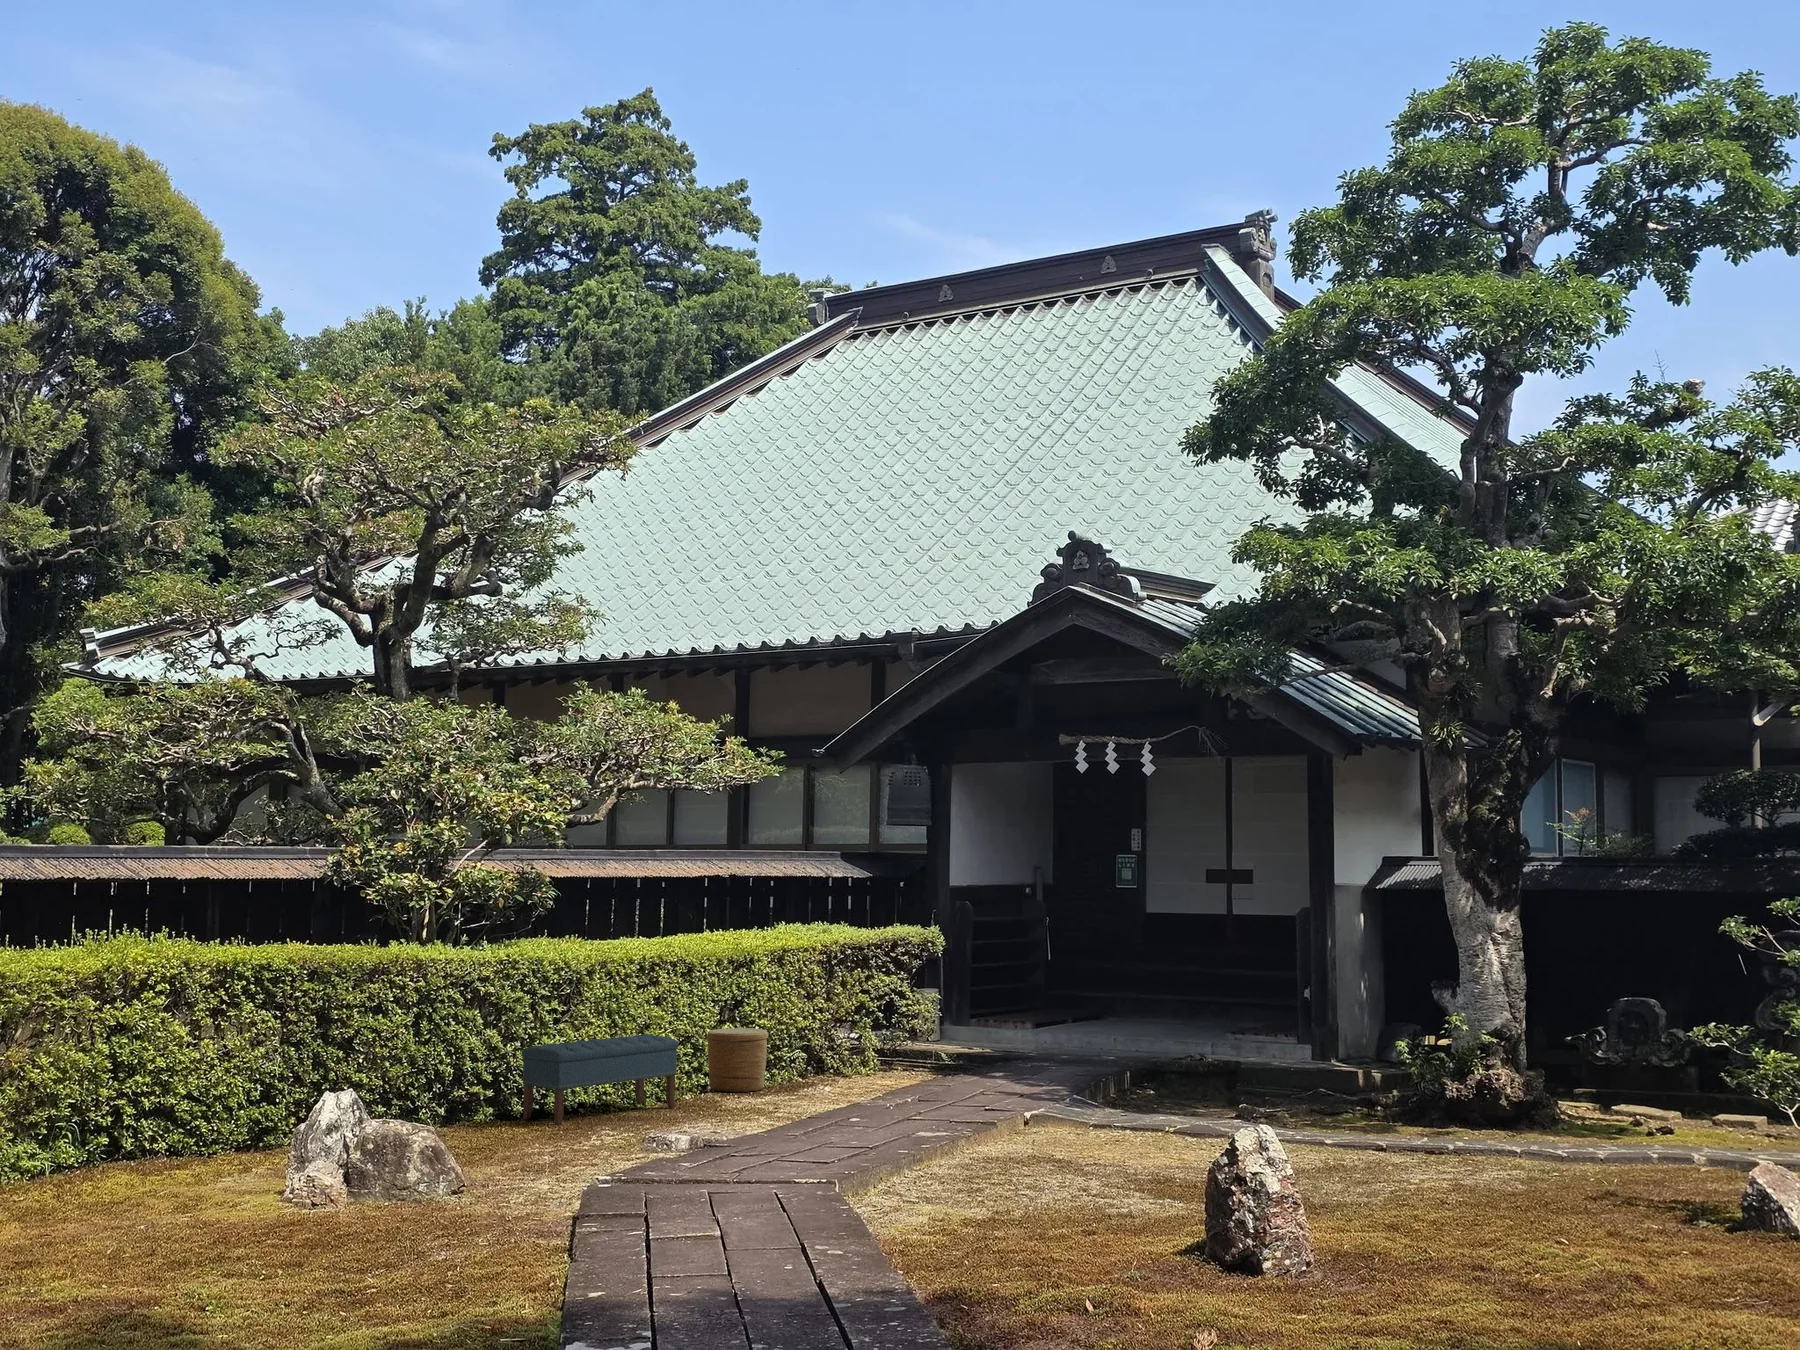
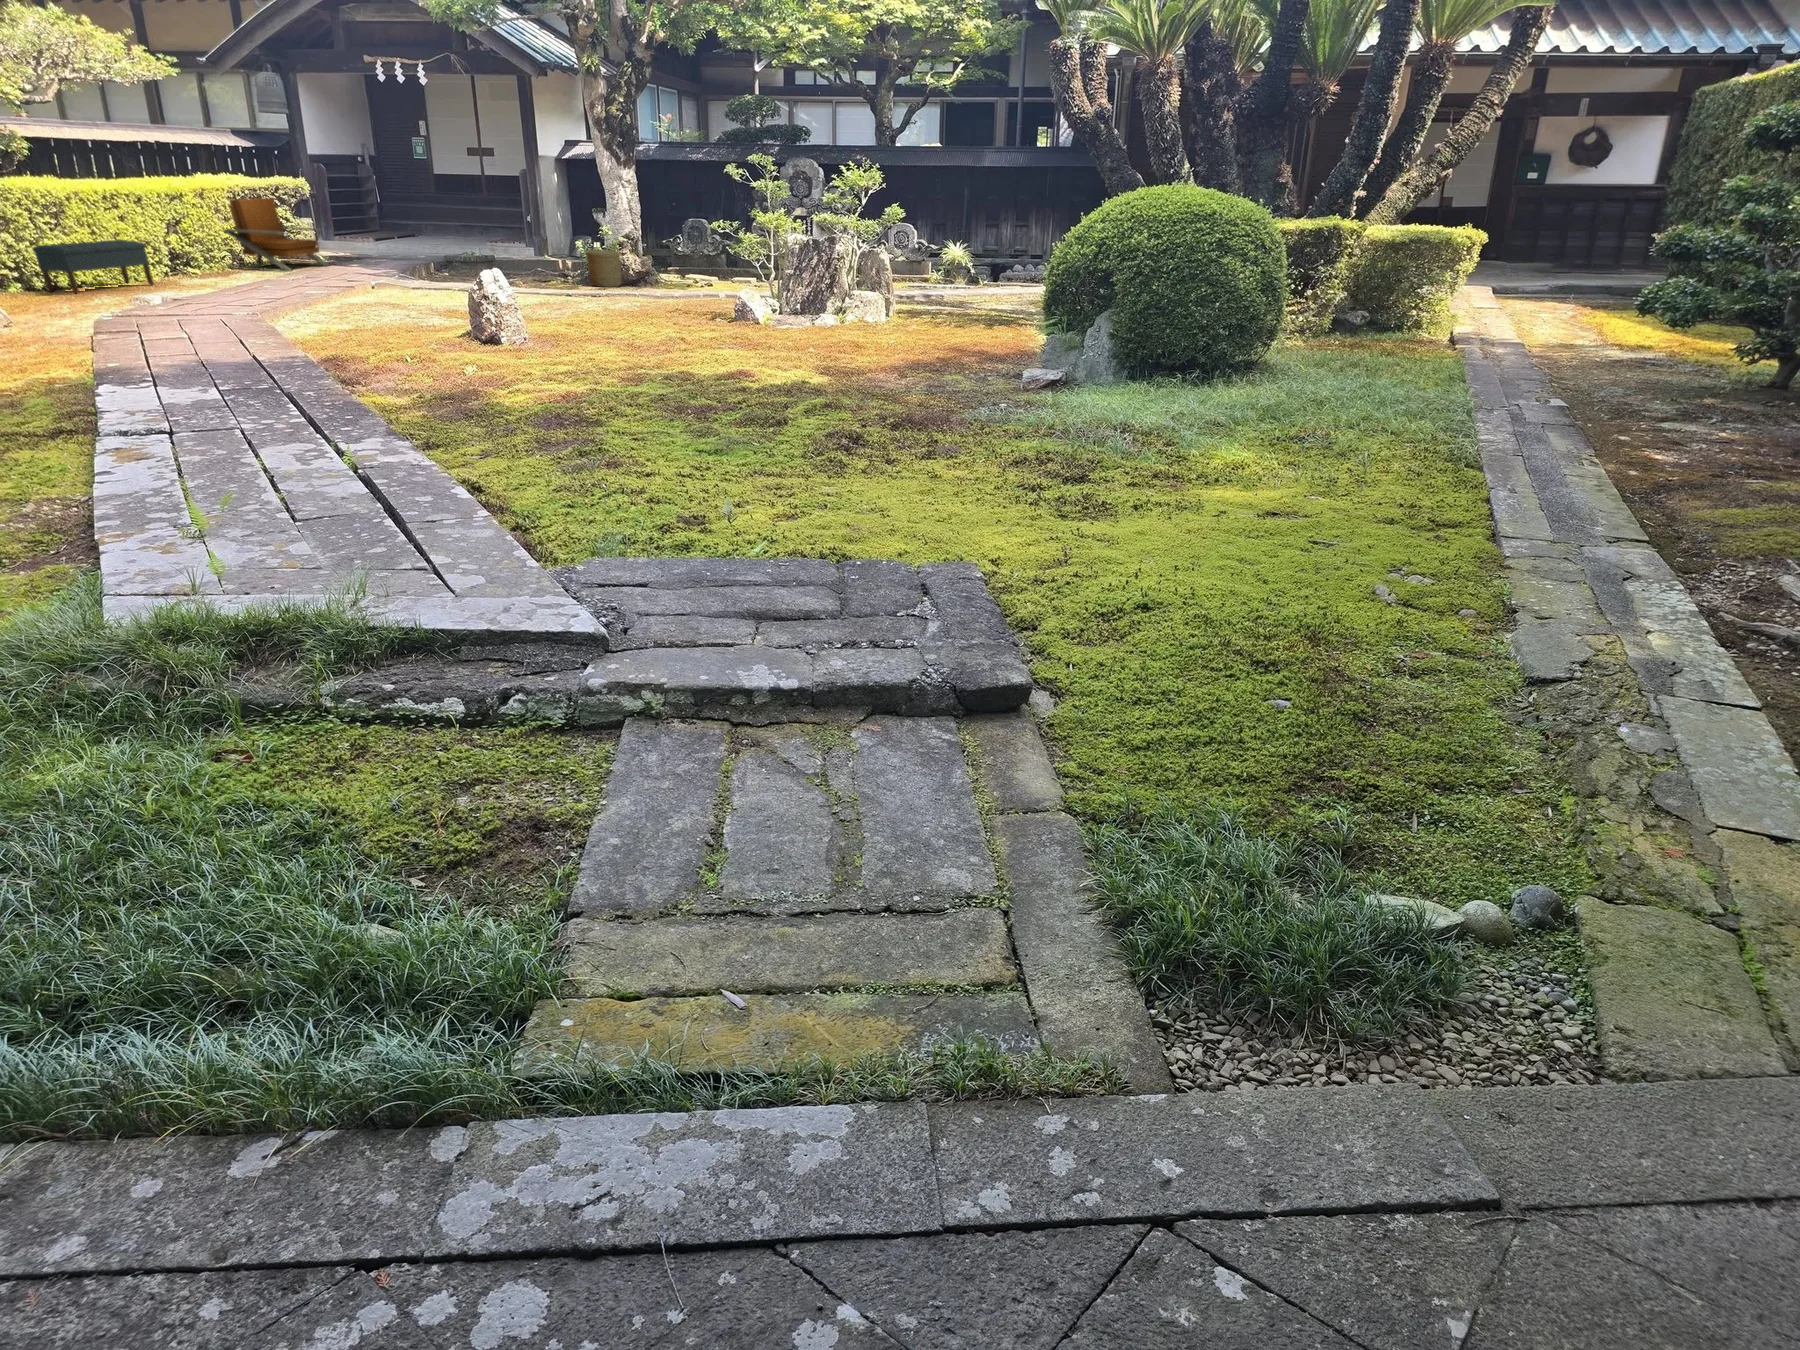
lounge chair: none [801,961,948,1083] -> present [224,198,328,272]
woven basket: present [707,1028,768,1092] -> present [586,250,621,287]

